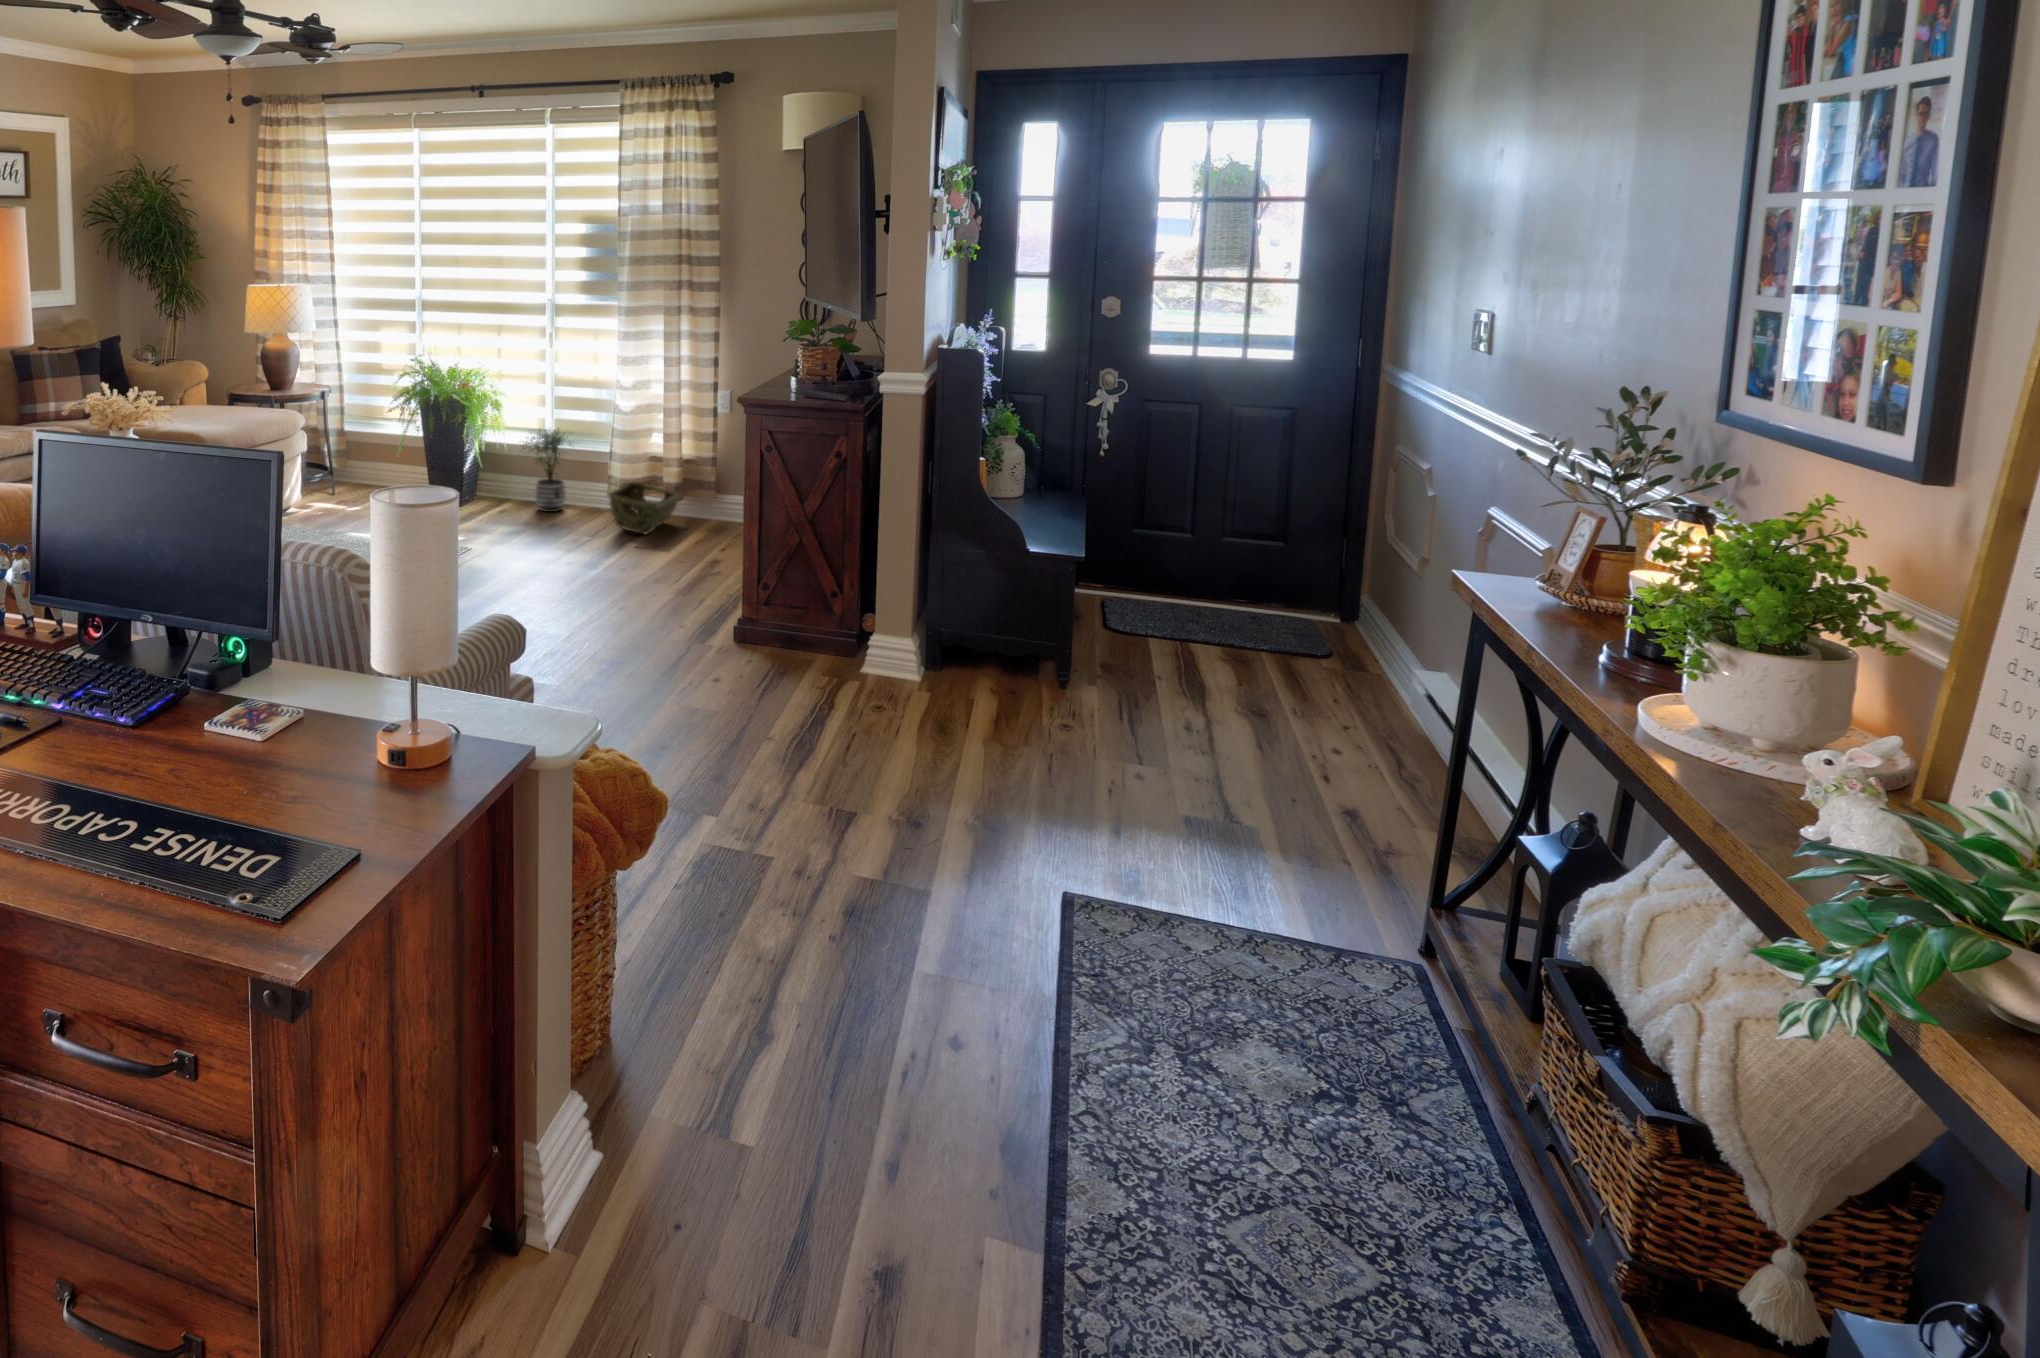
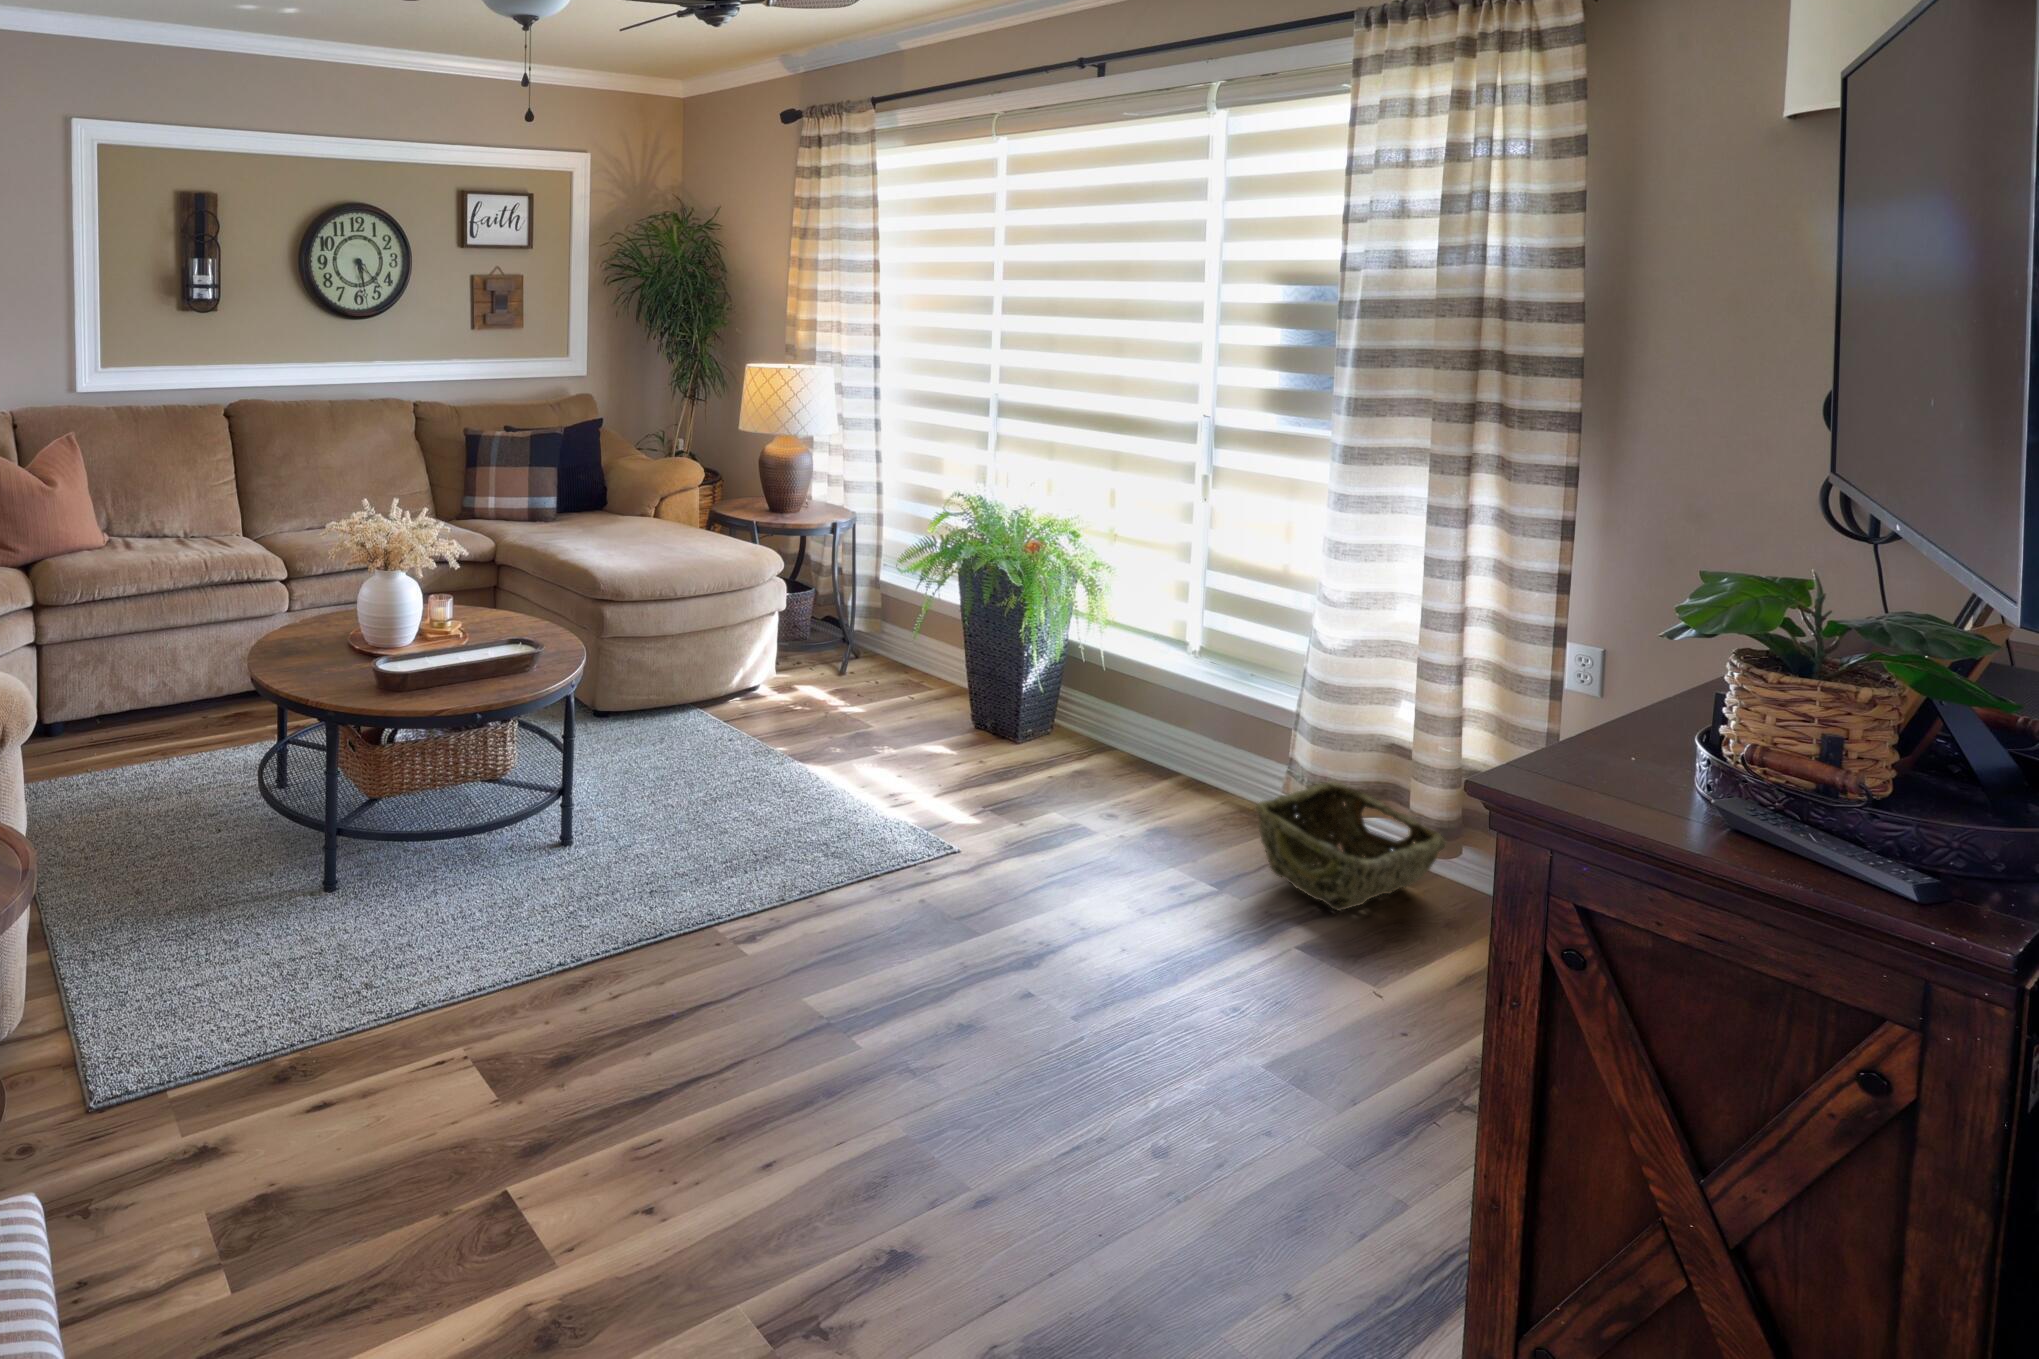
potted plant: present [522,428,572,512] -> none [1114,636,1235,794]

